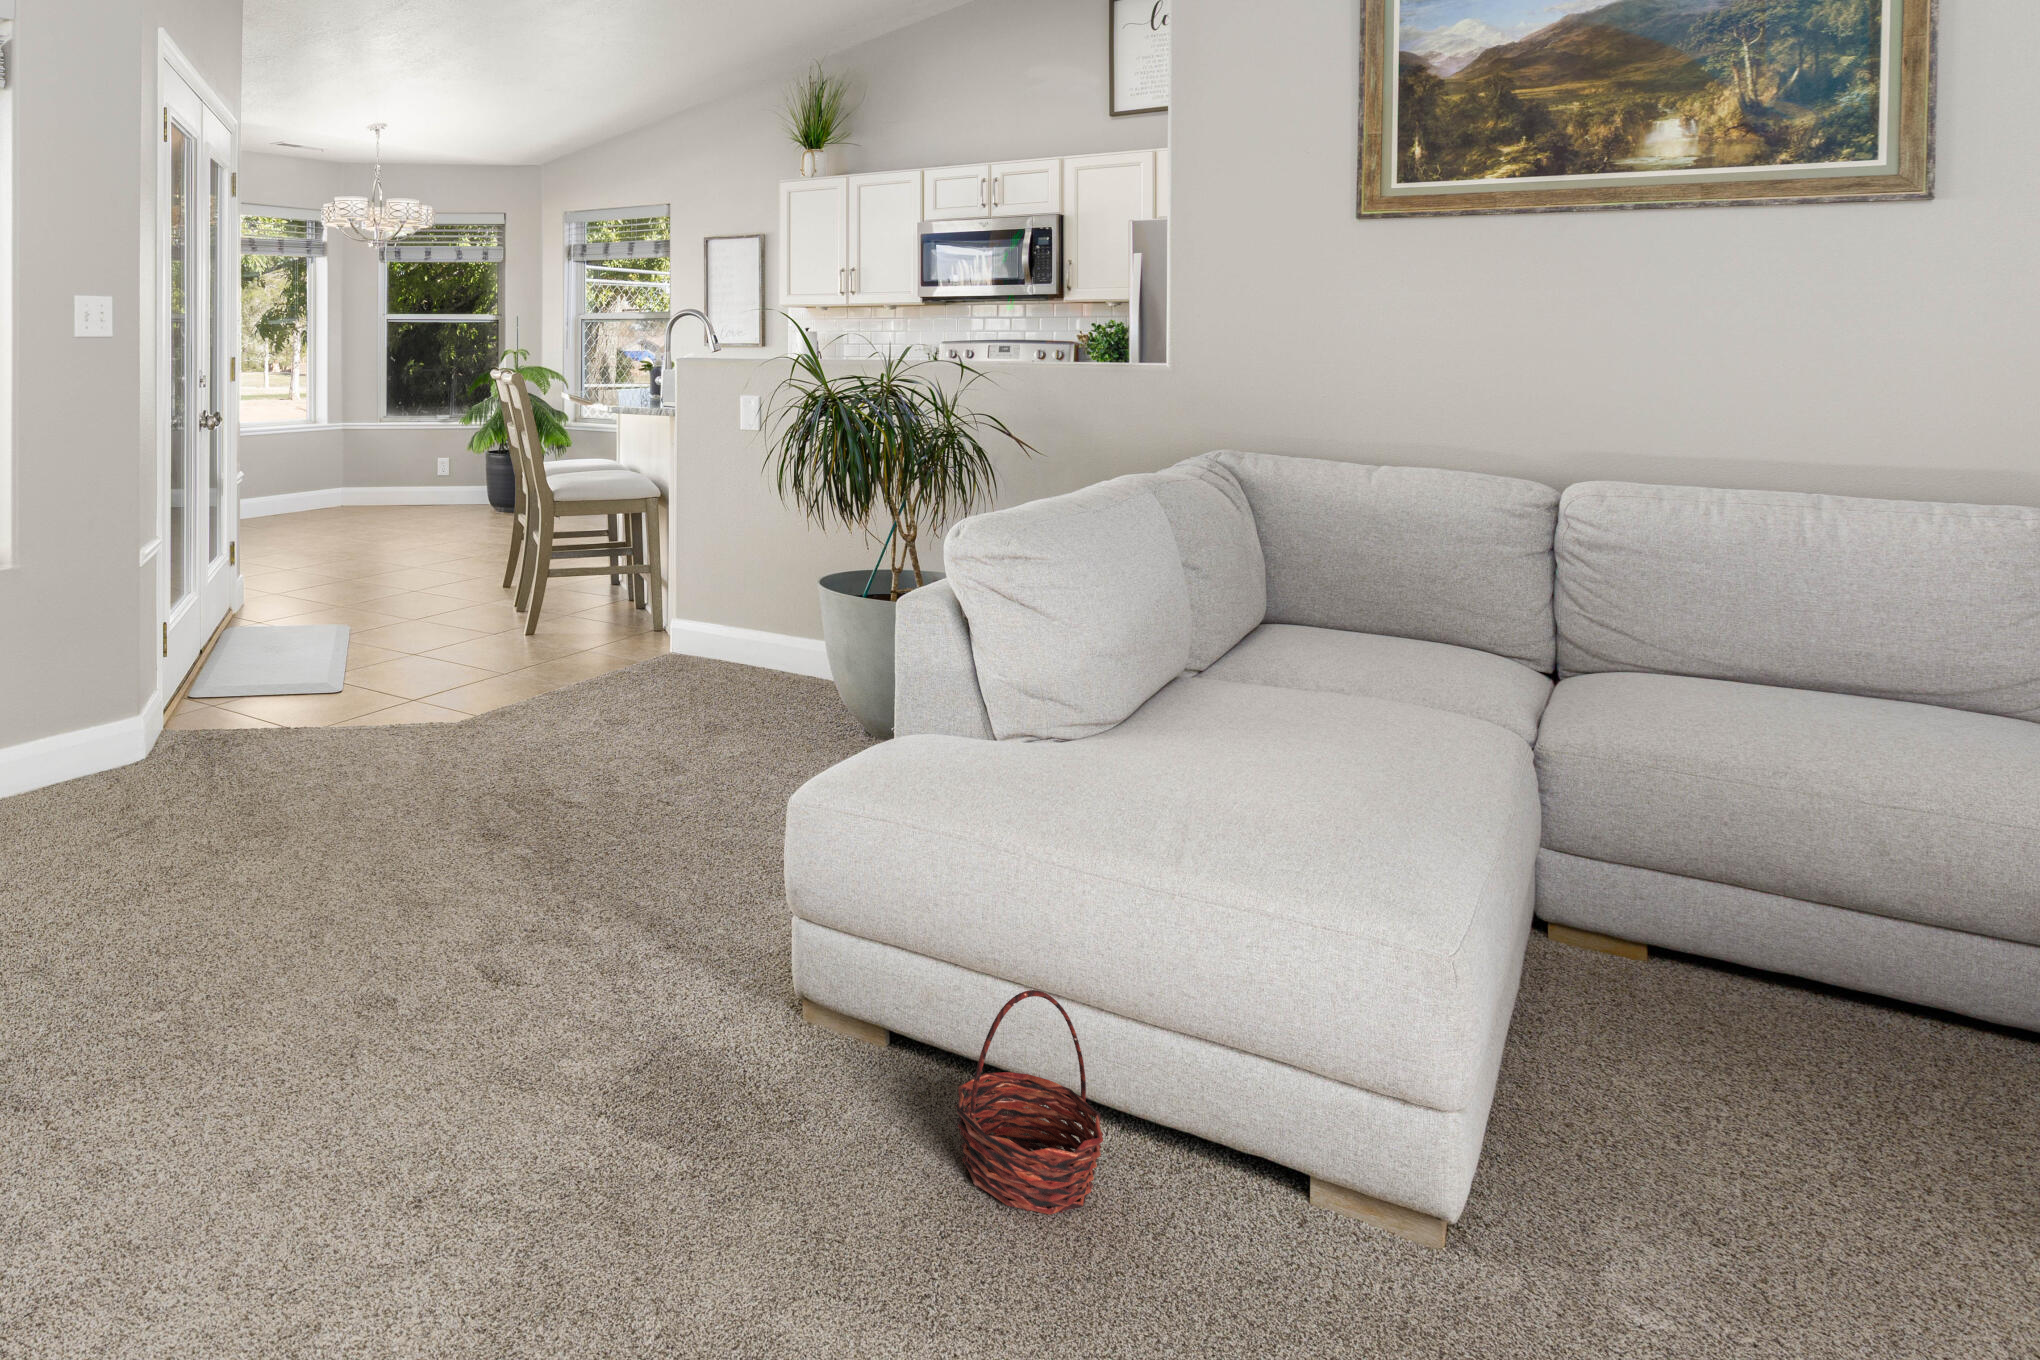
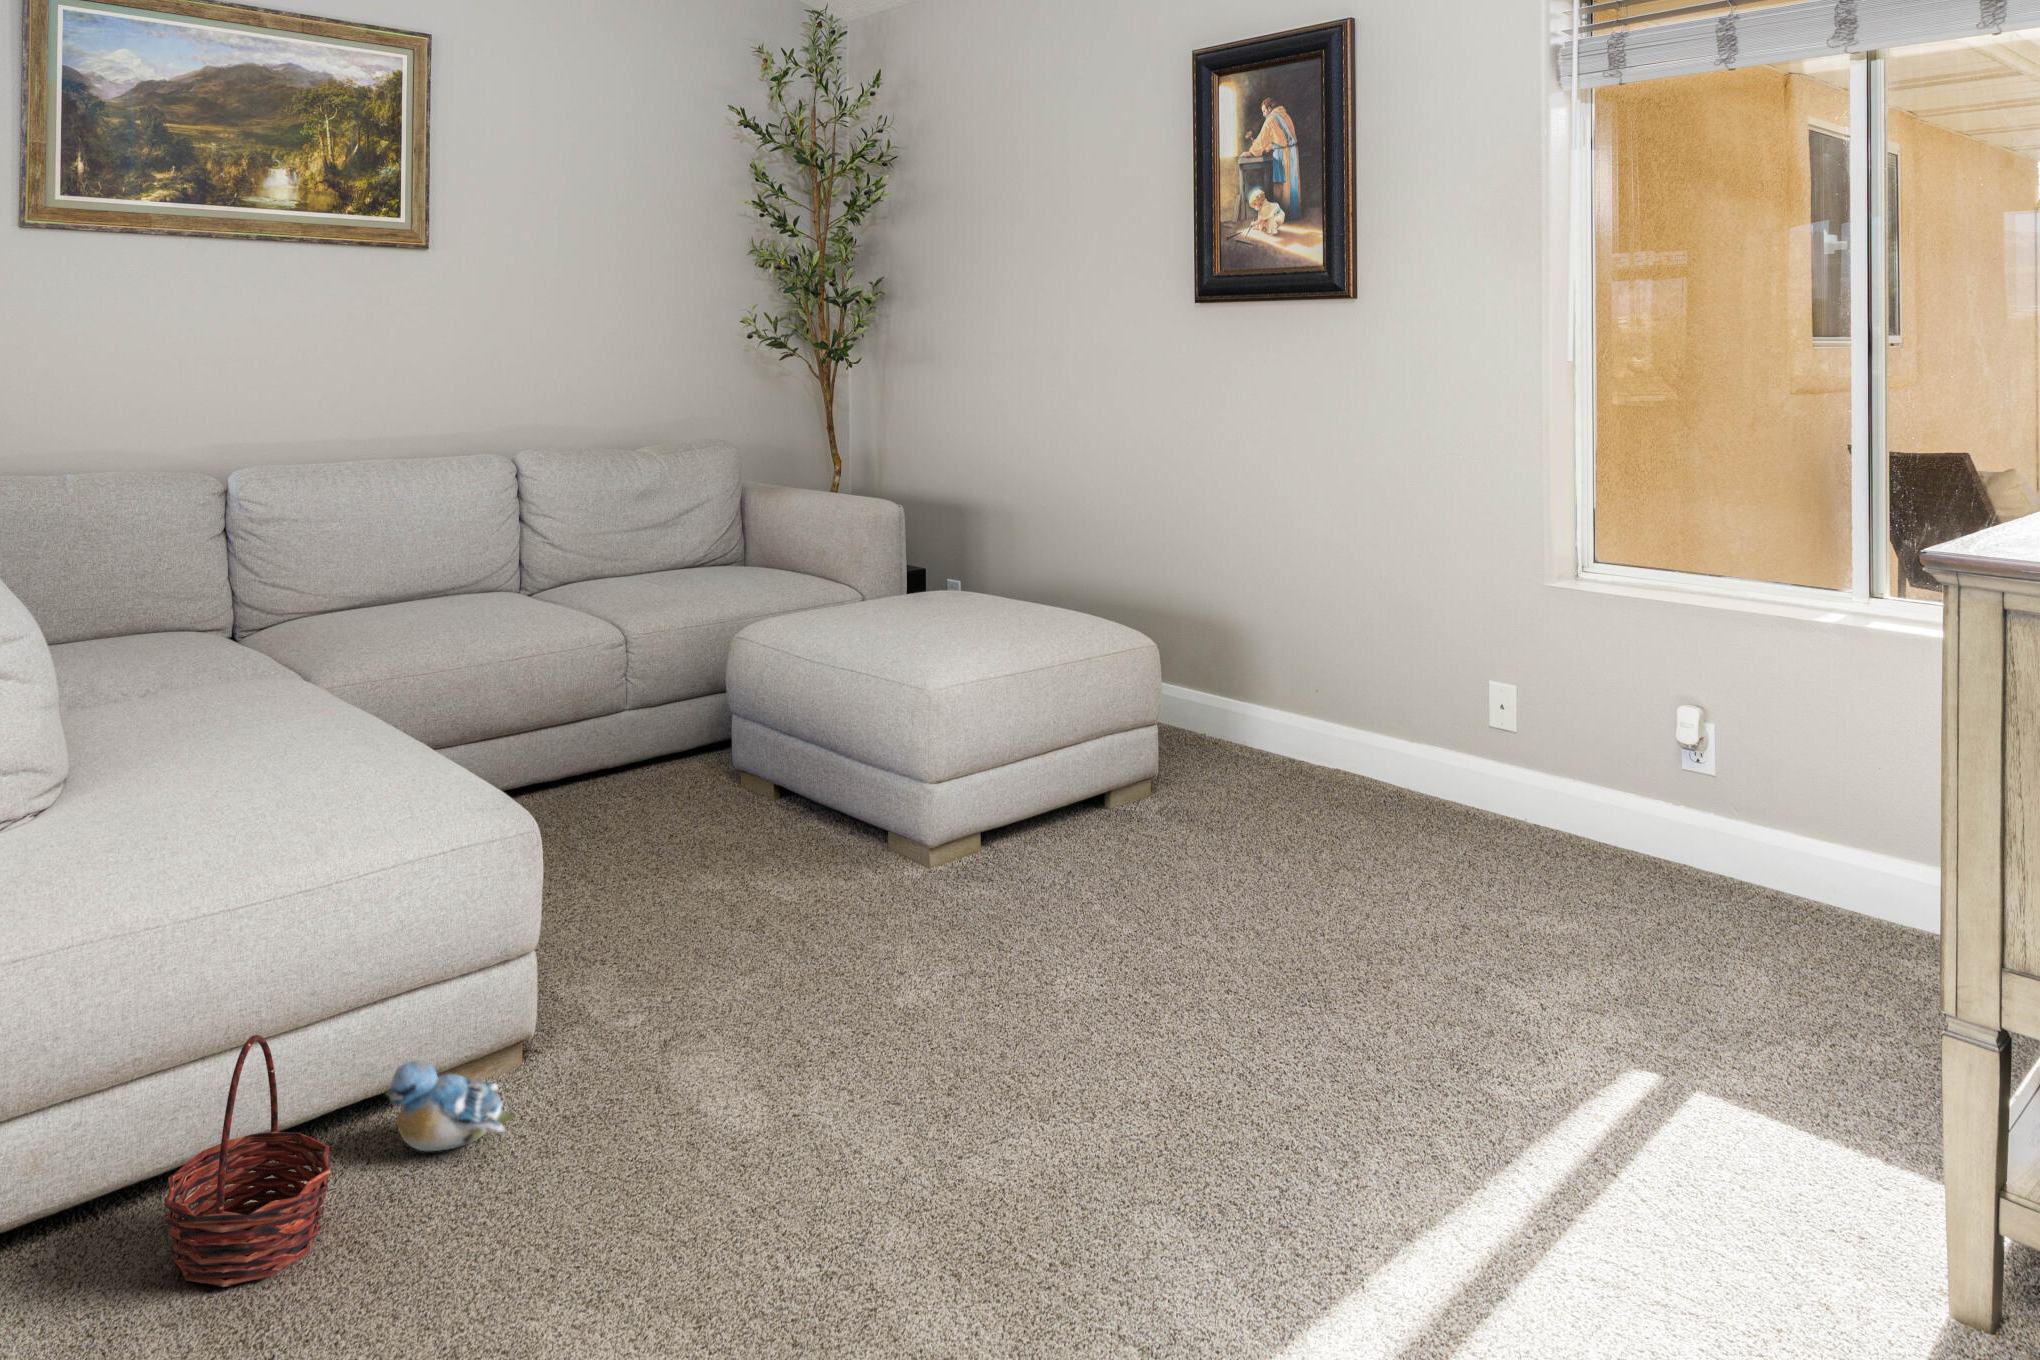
plush toy: none [1198,1121,1343,1269] -> present [386,1061,516,1151]

